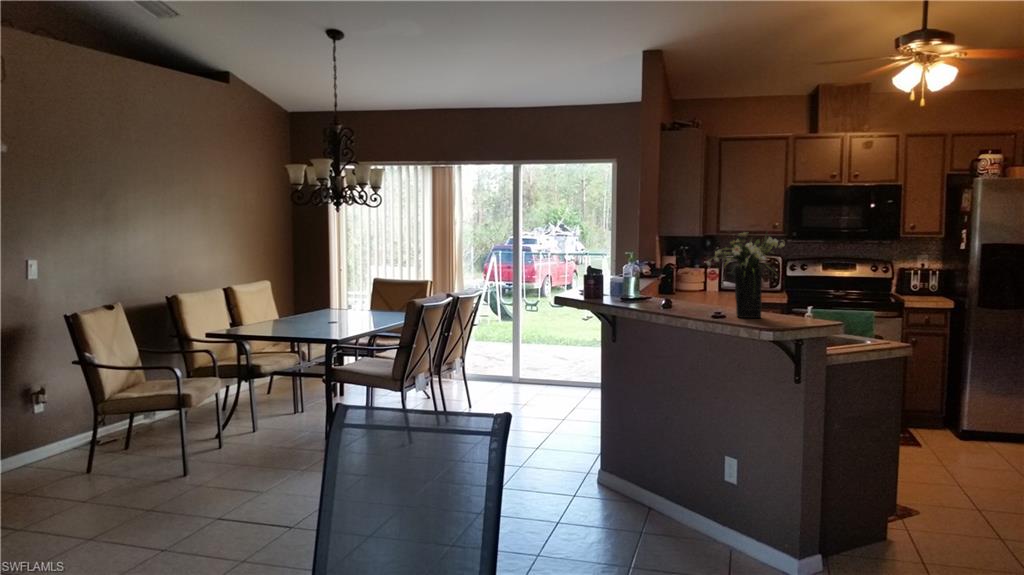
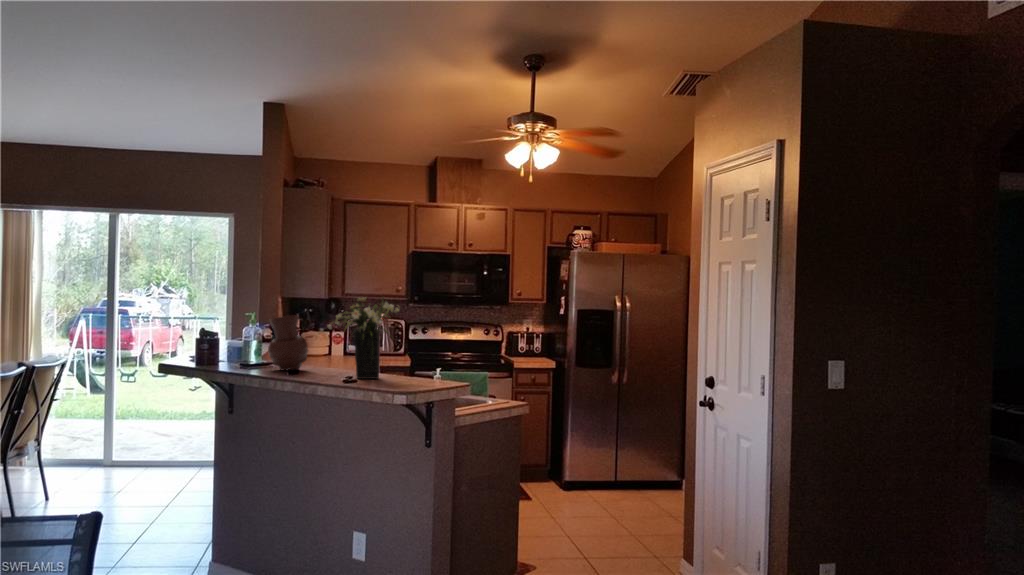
vase: none [647,252,686,306] -> present [268,316,308,370]

